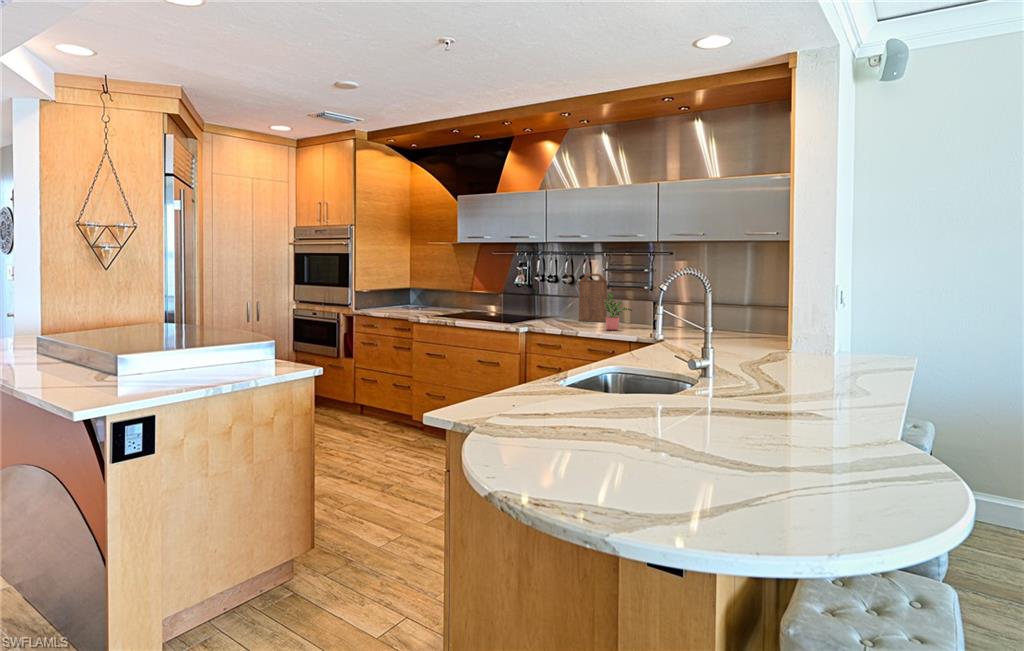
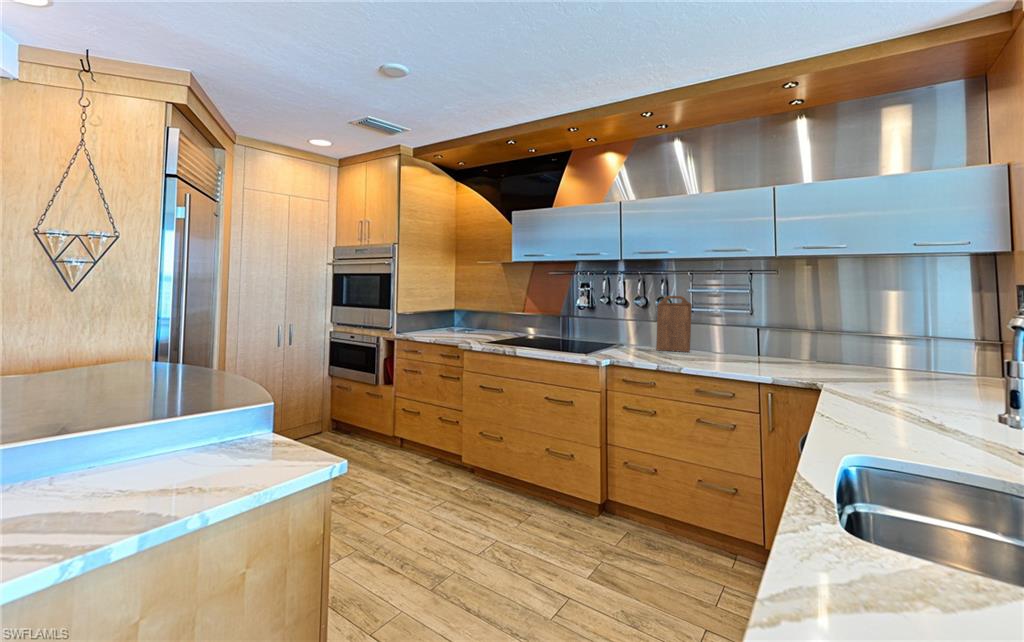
potted plant: present [604,292,632,330] -> none [706,316,742,364]

